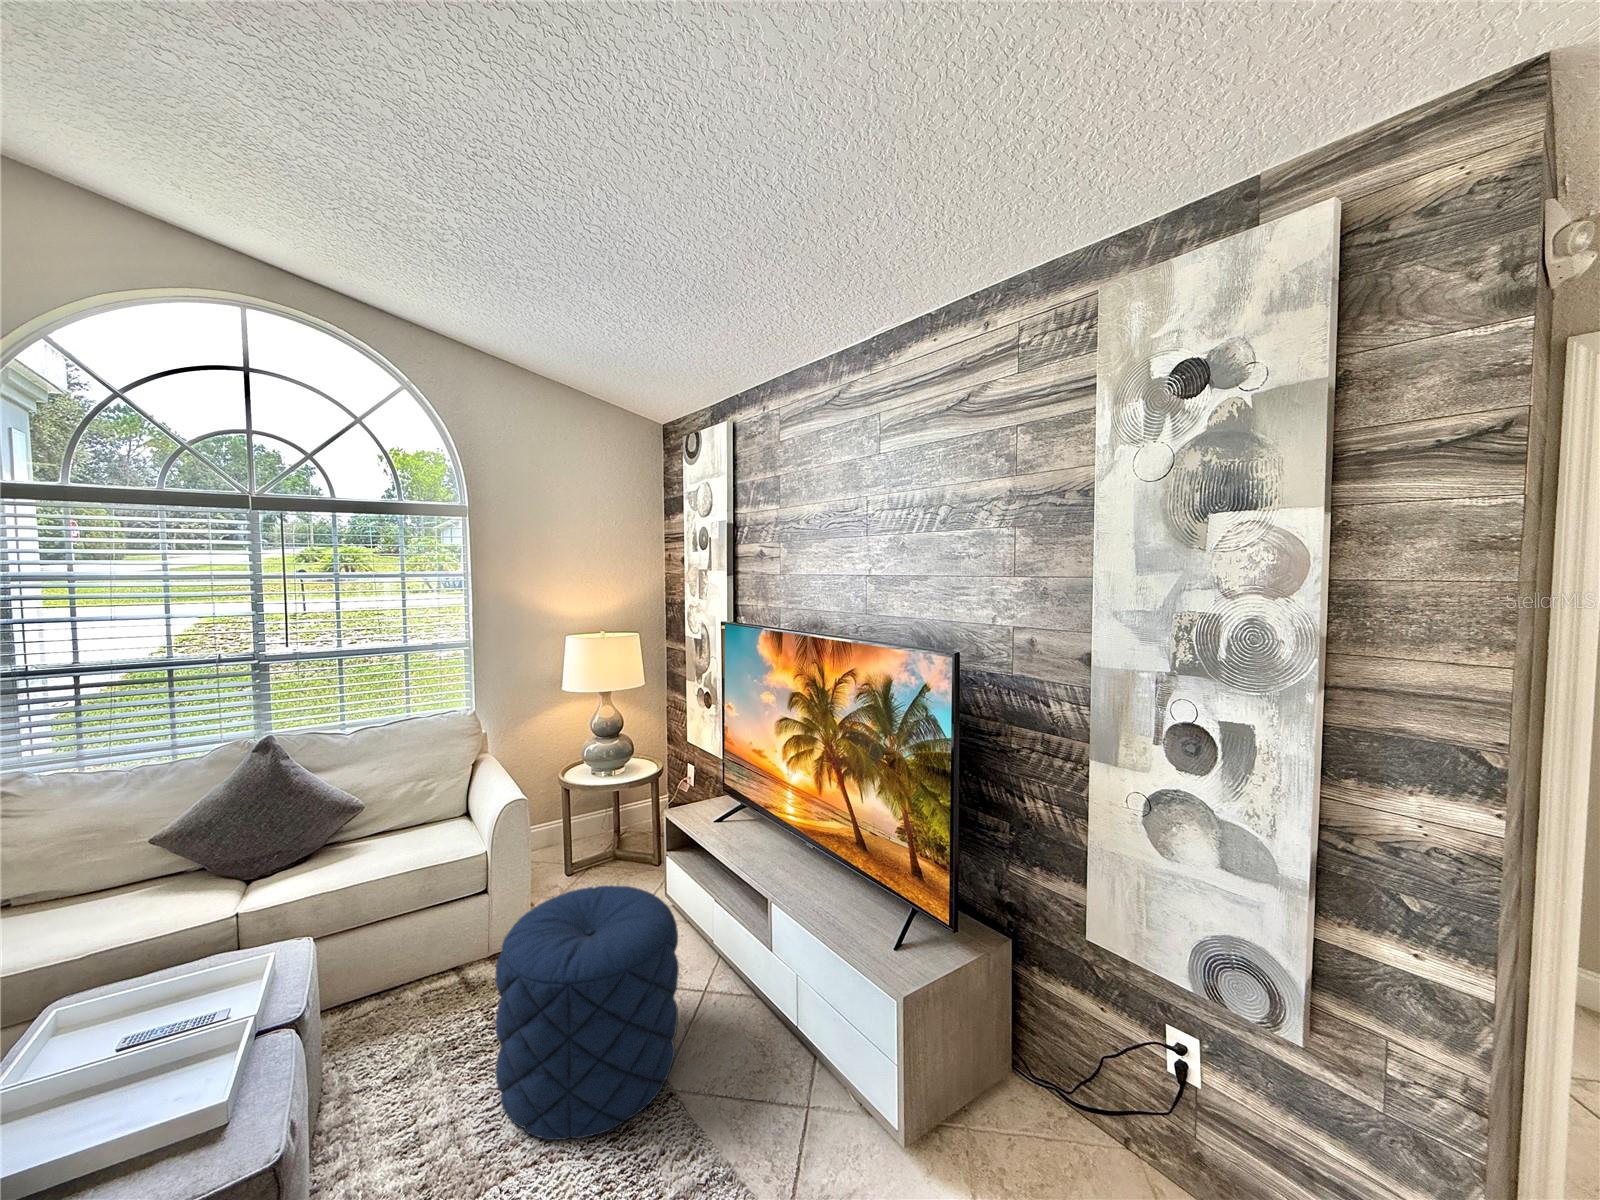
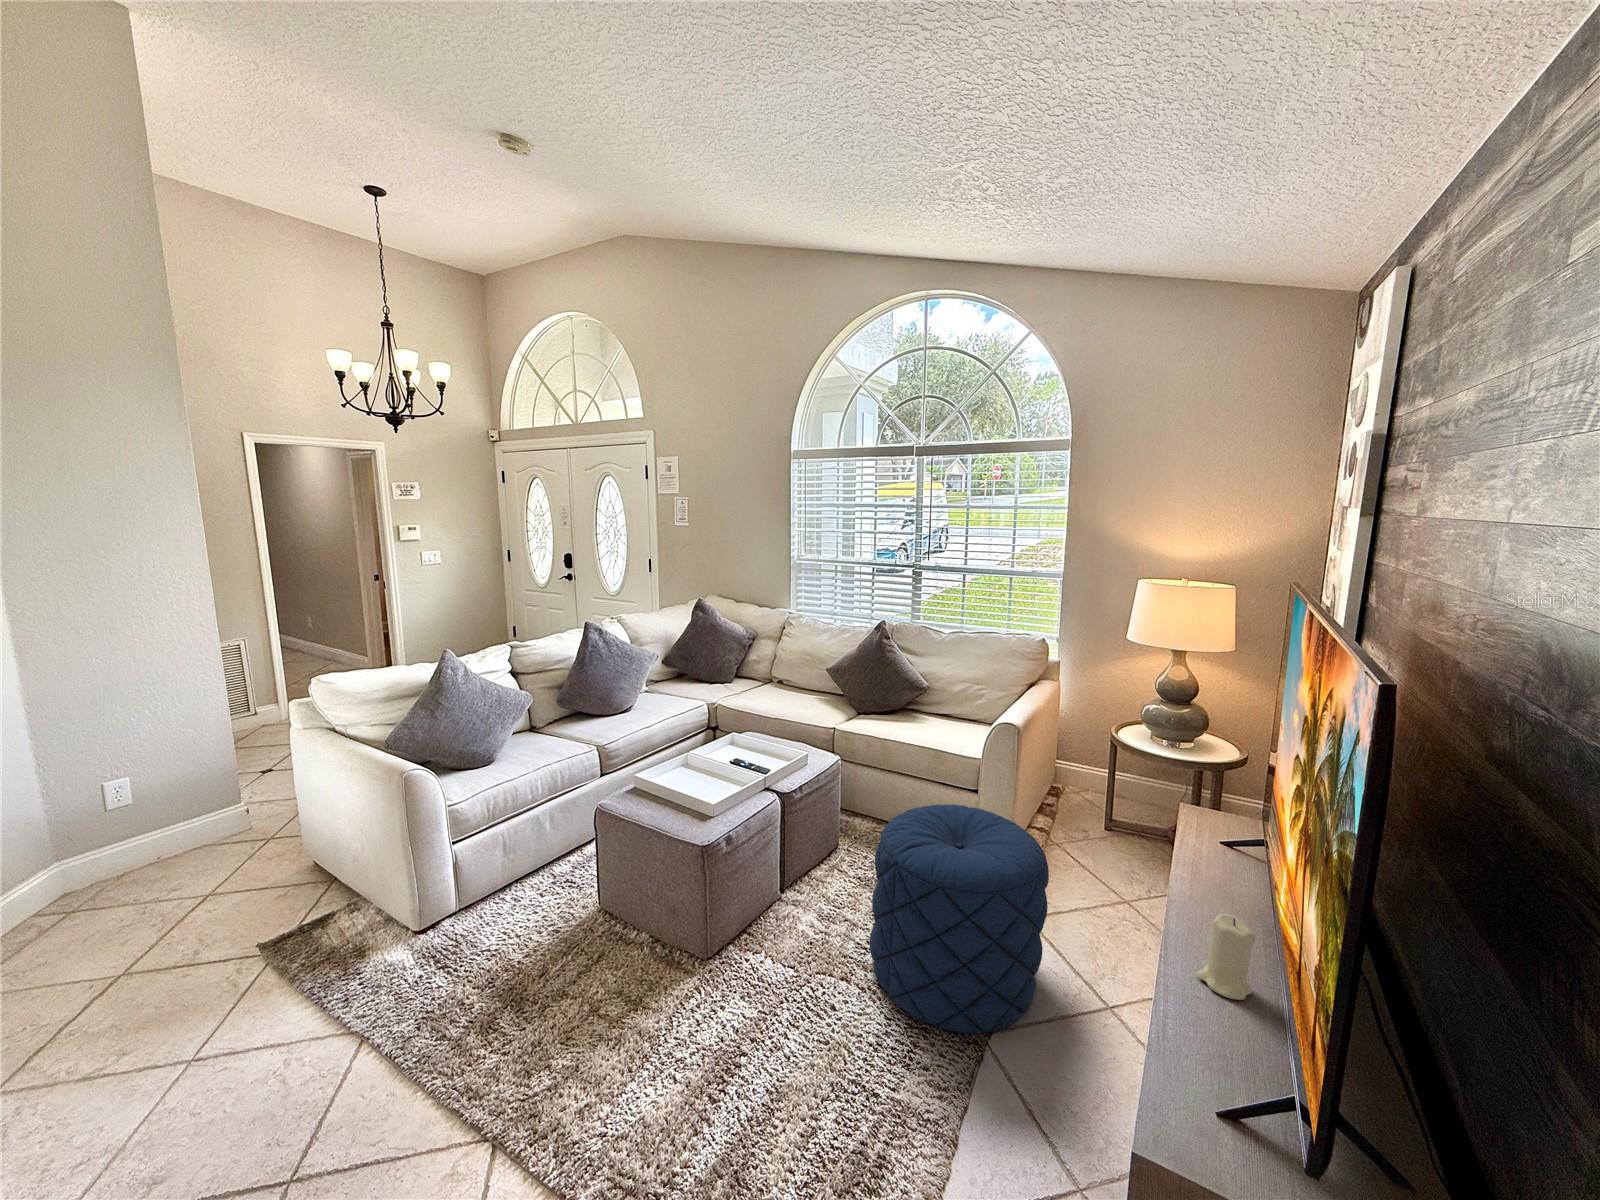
candle: none [807,850,836,903] -> present [1197,914,1256,1000]

